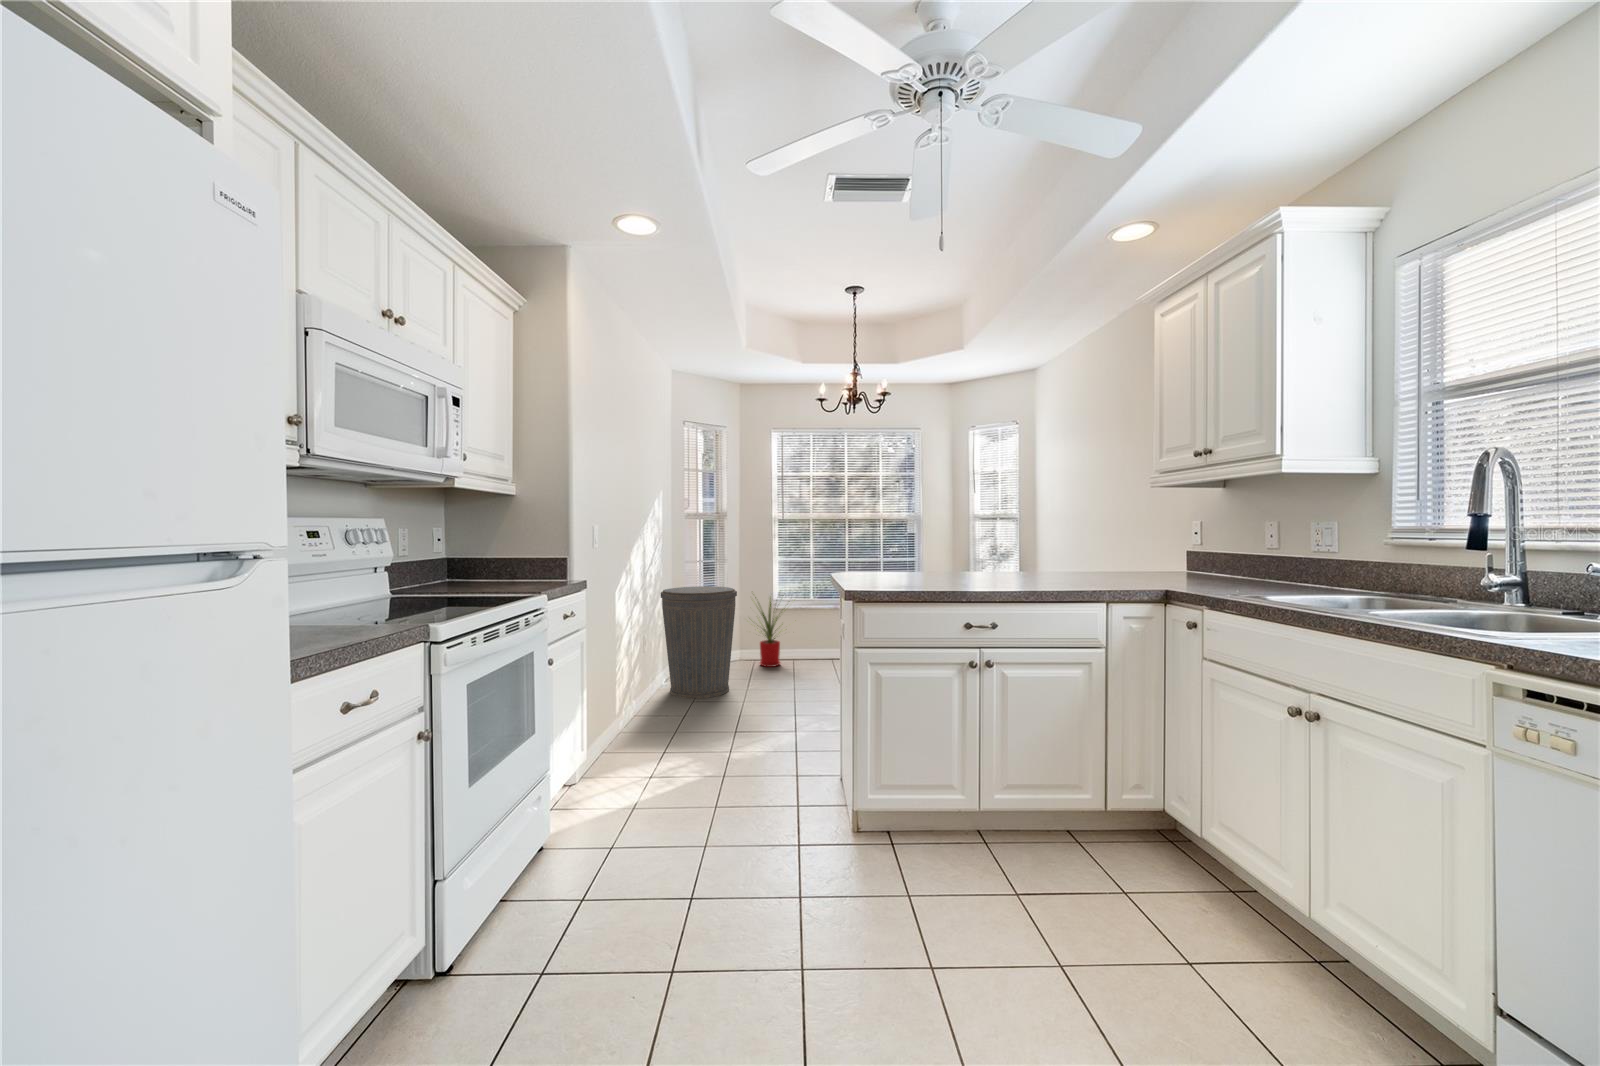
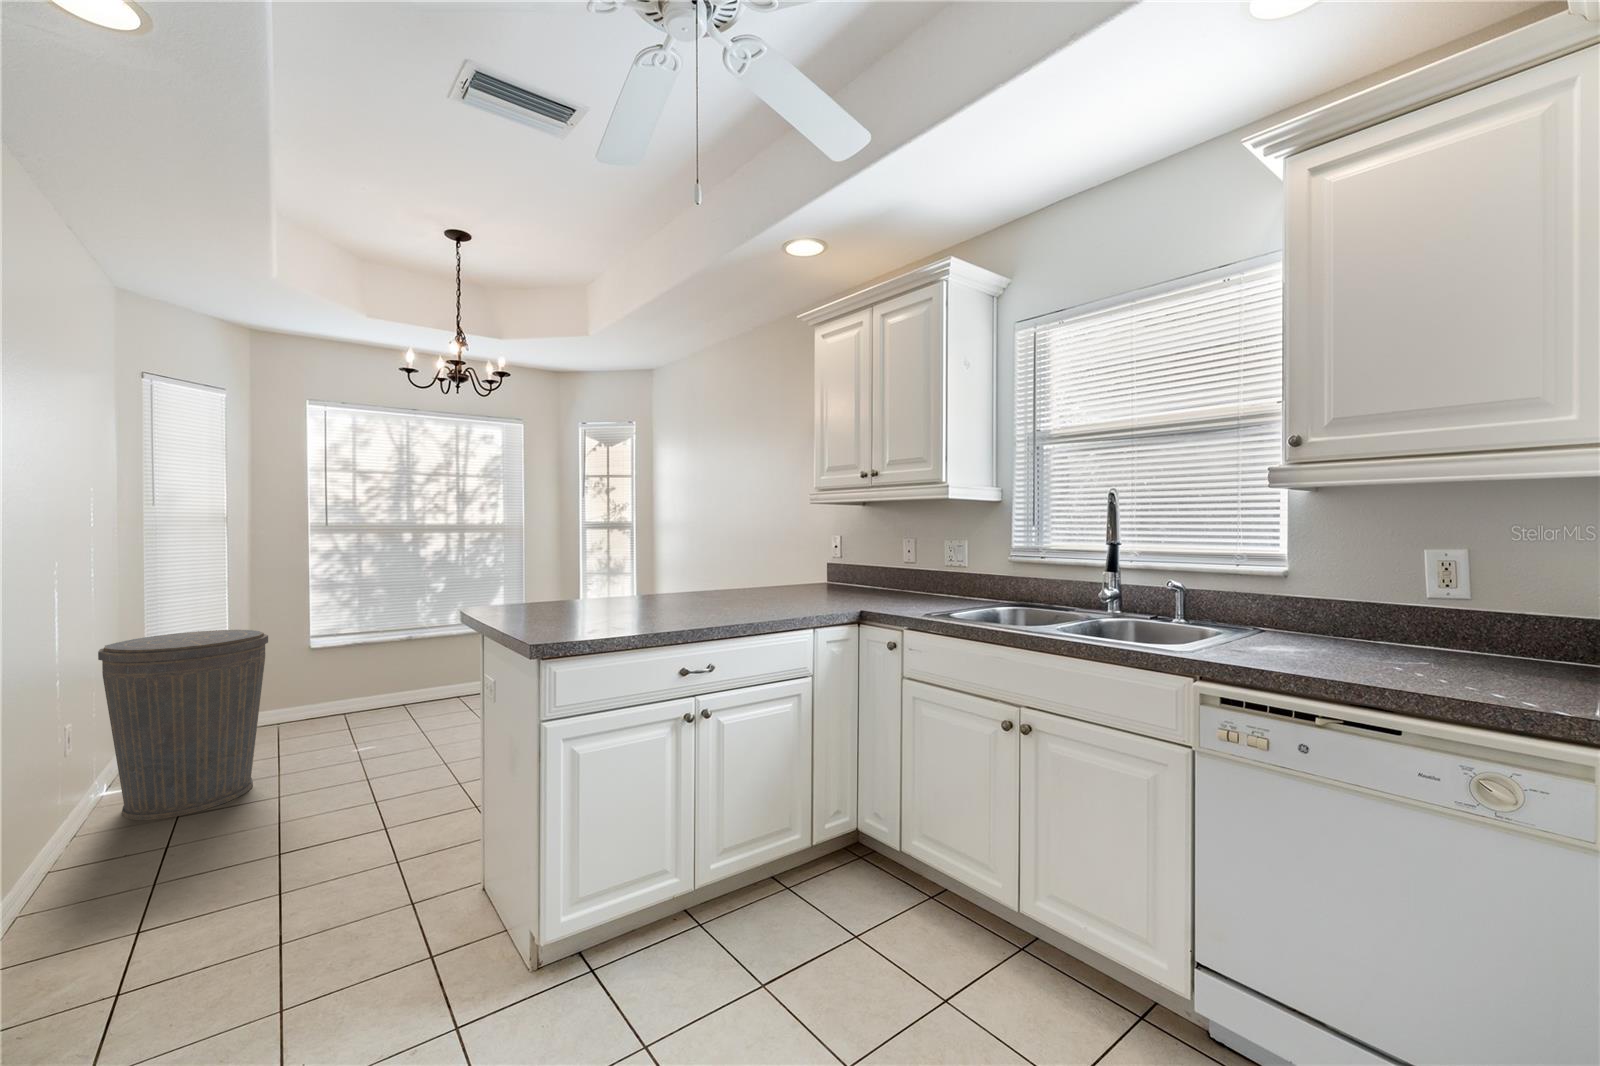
house plant: present [755,597,780,667] -> none [270,621,371,733]

